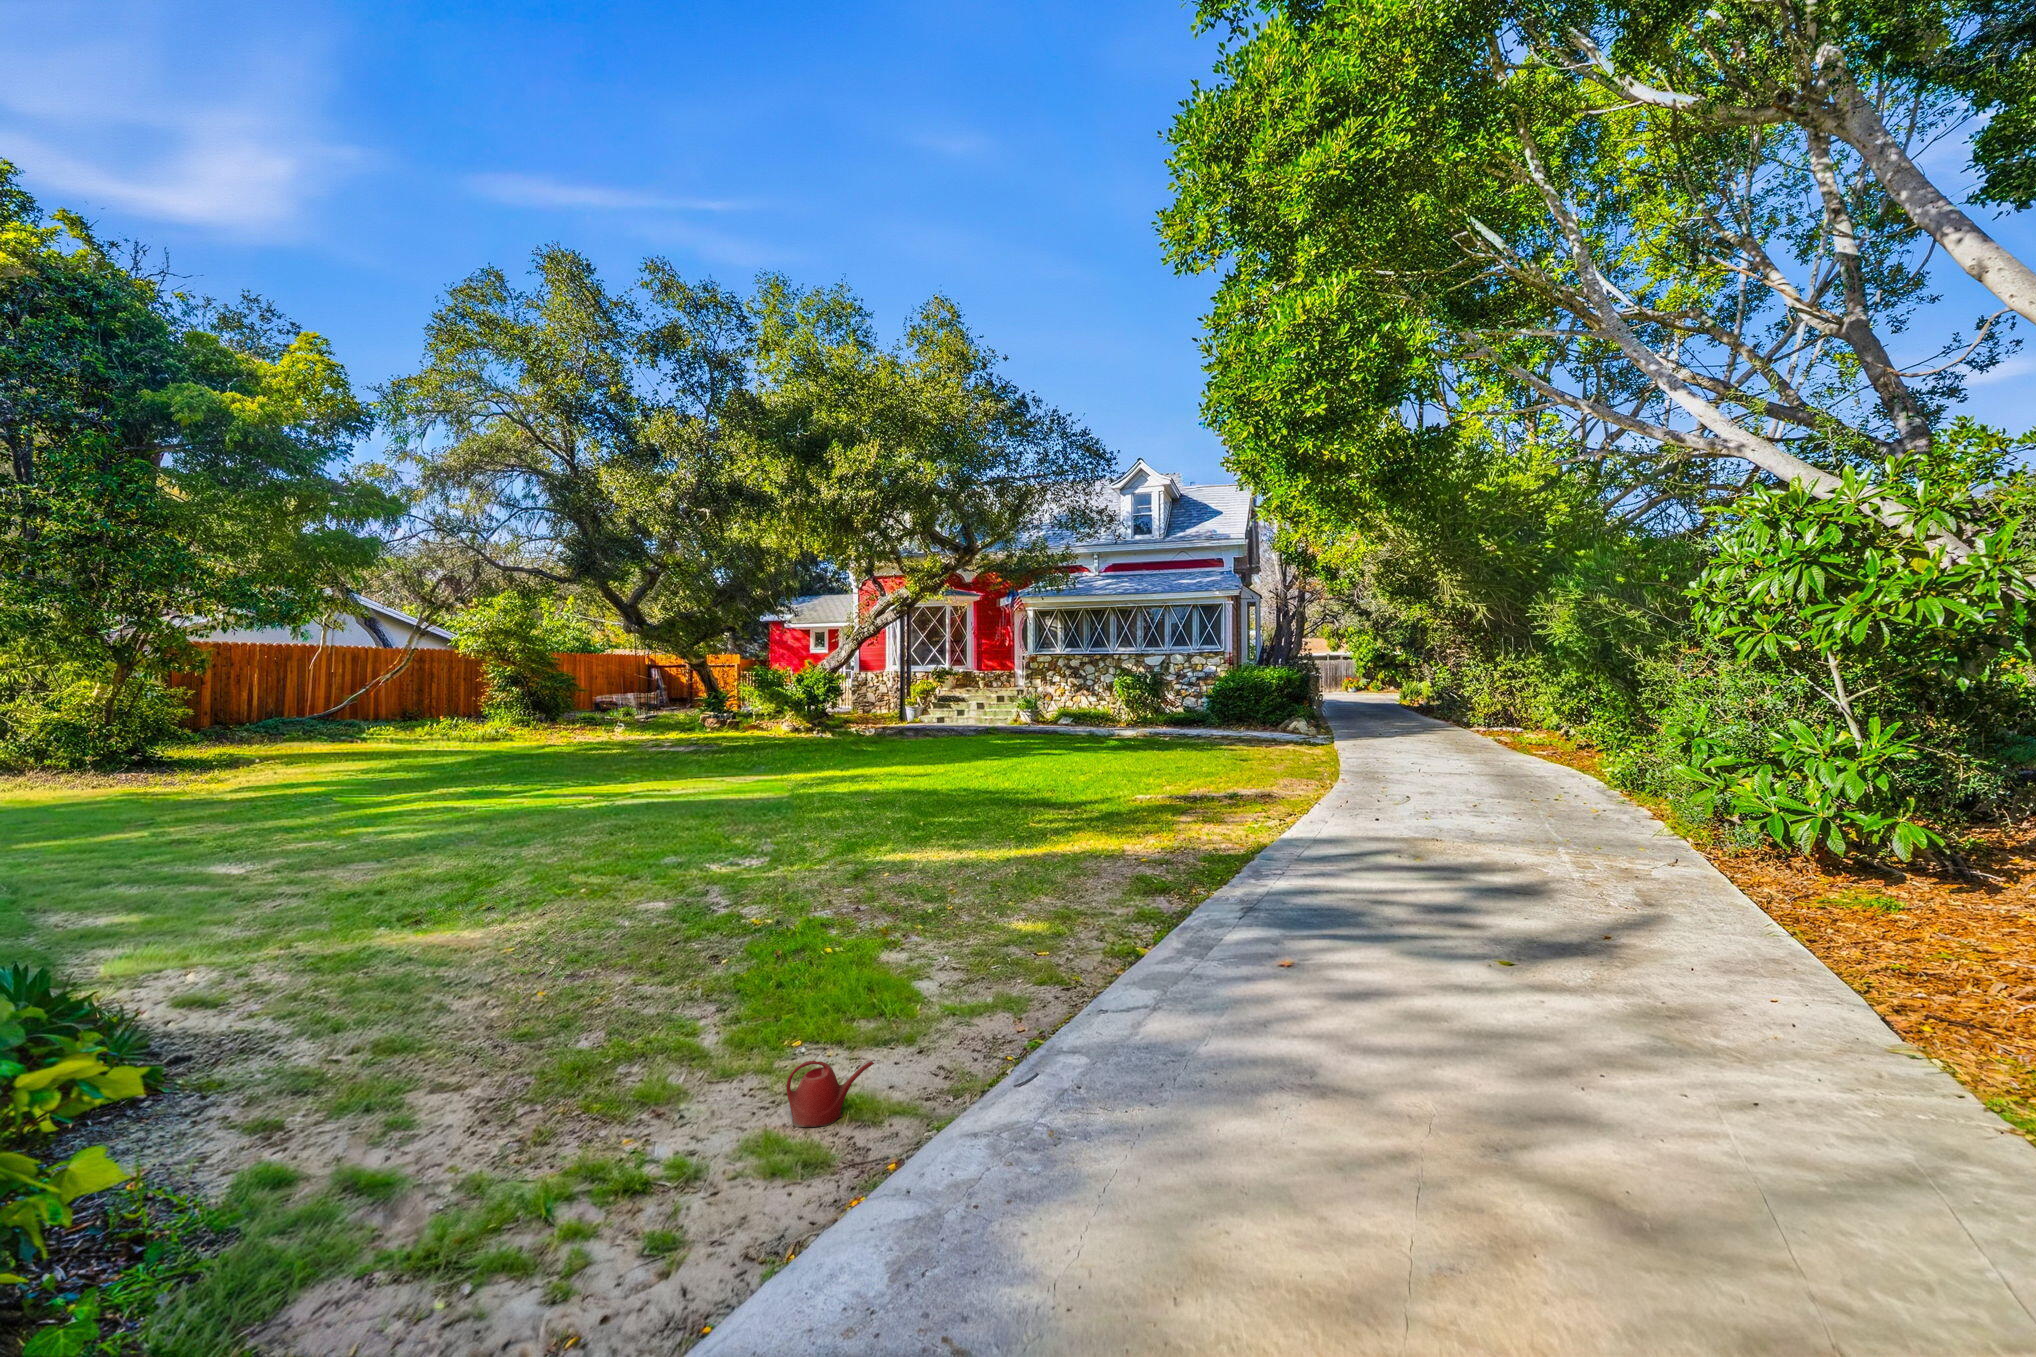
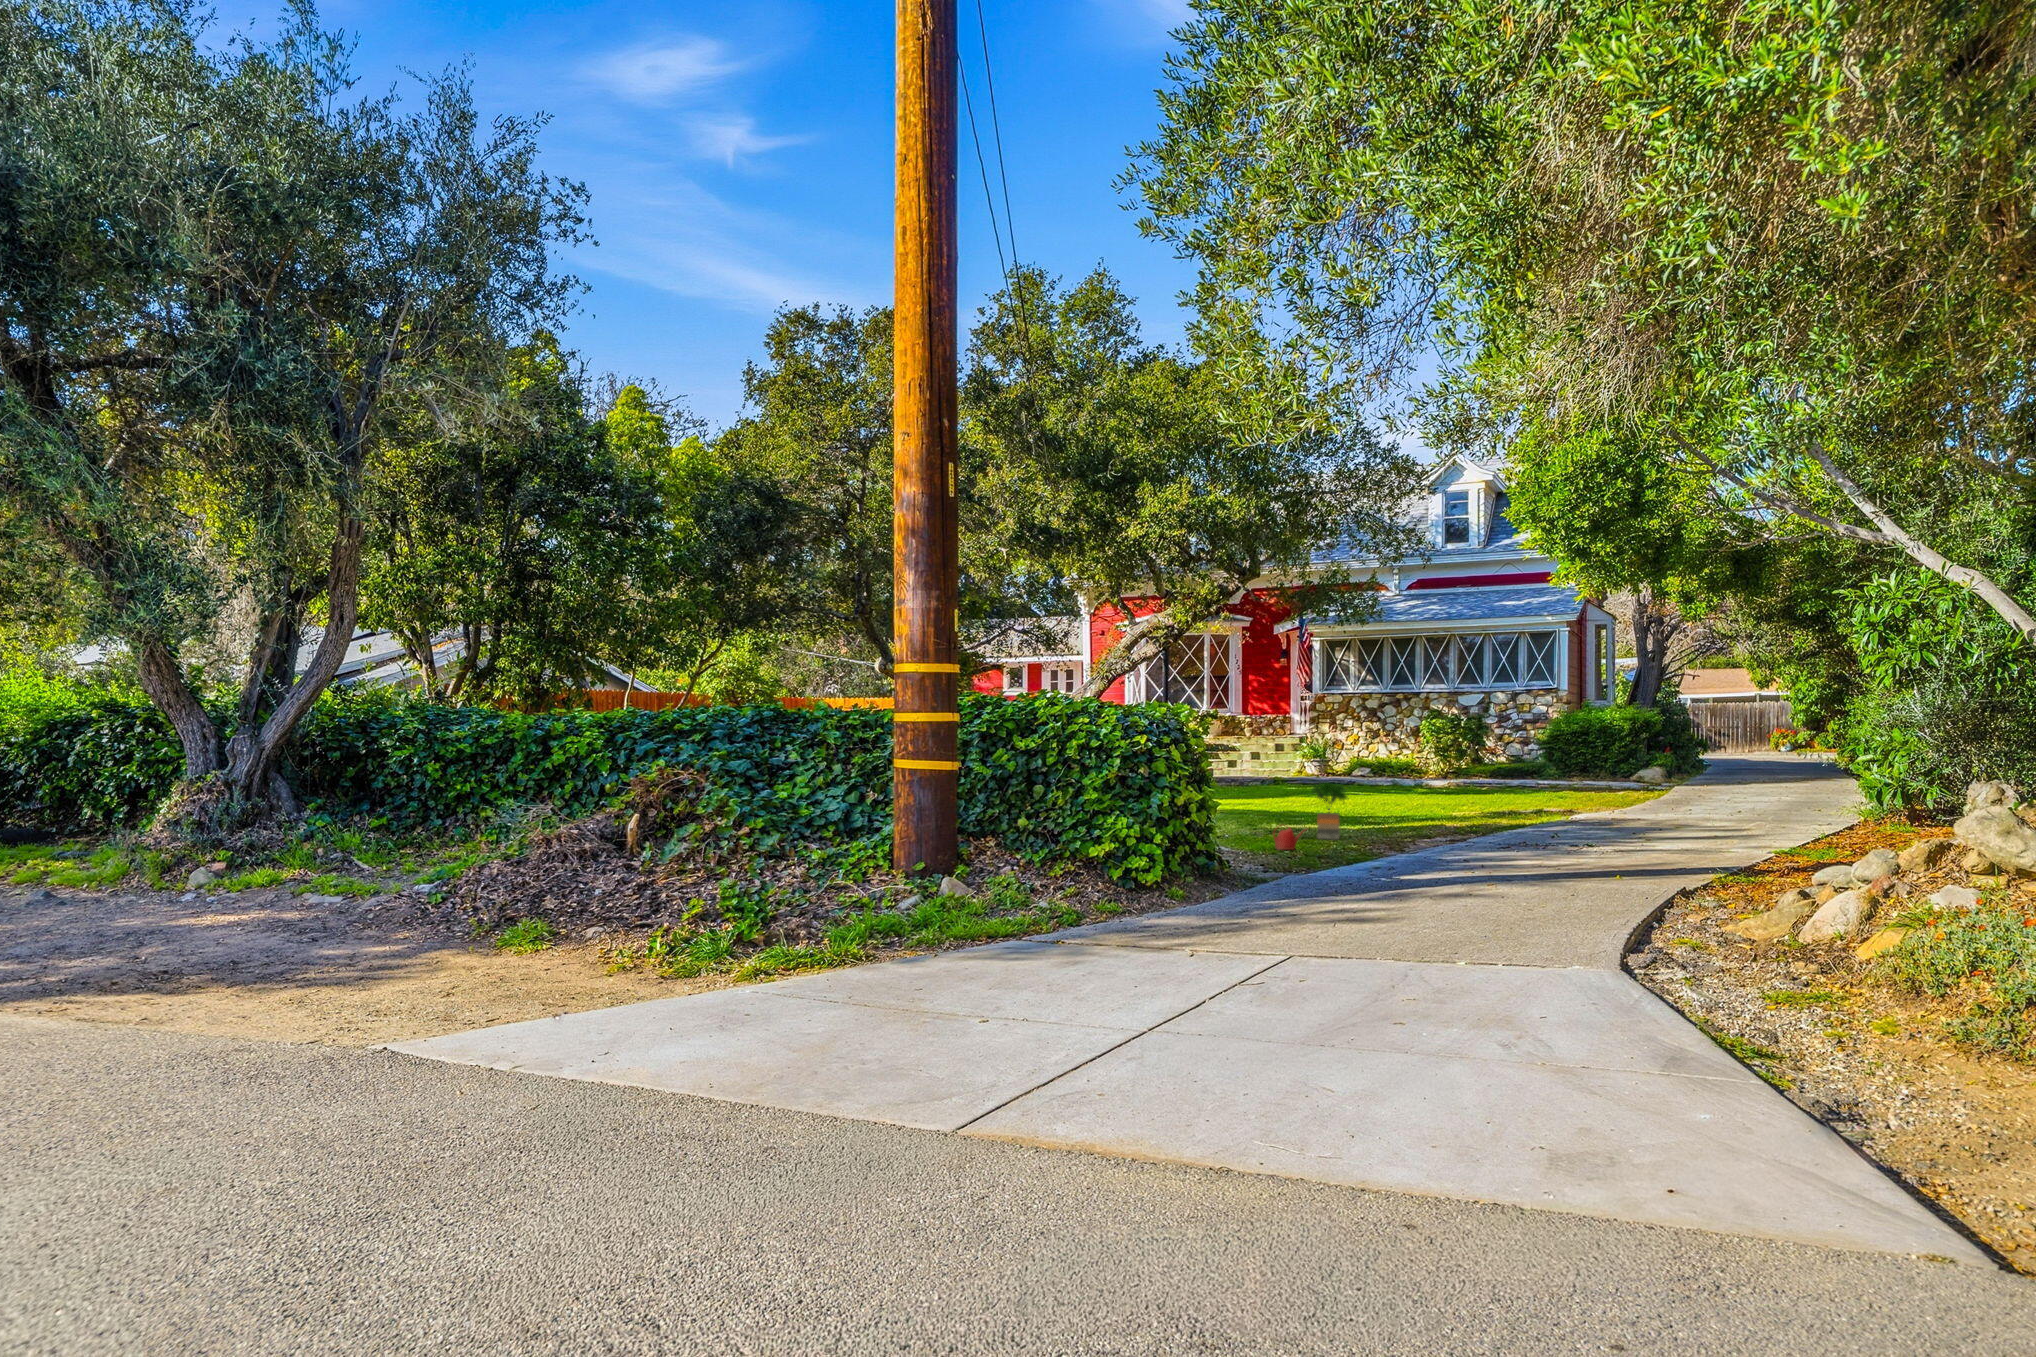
potted tree: none [938,860,1004,965] -> present [1311,783,1347,839]

